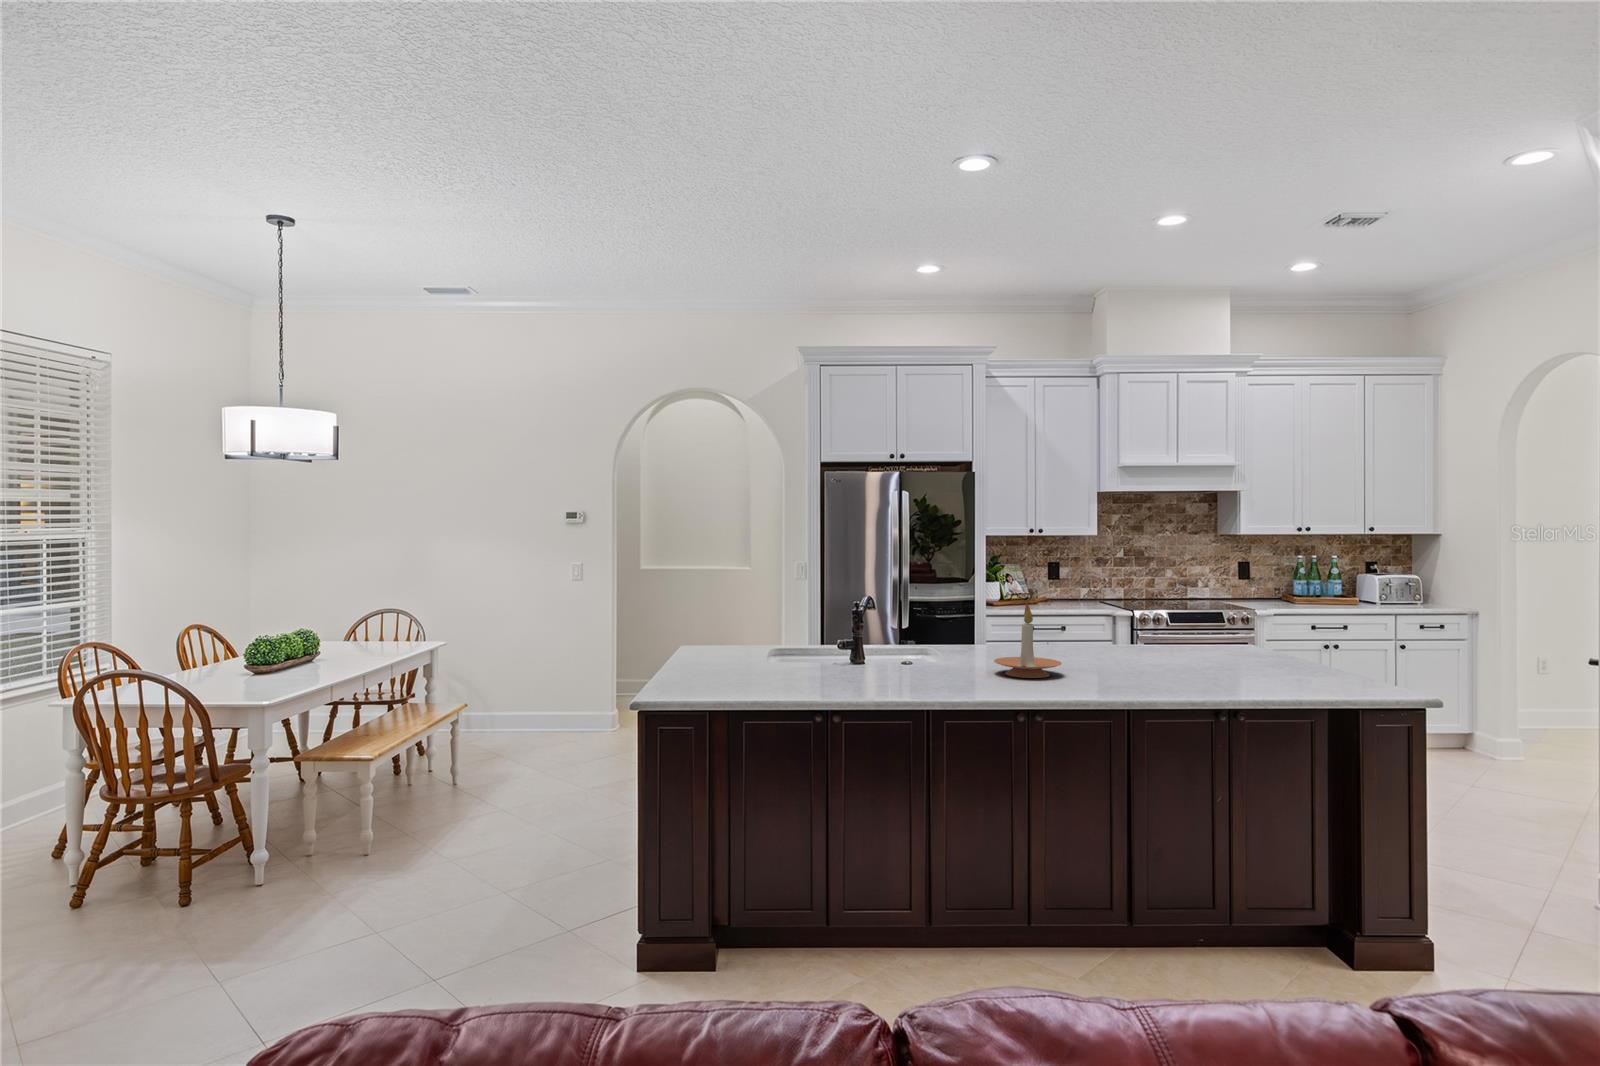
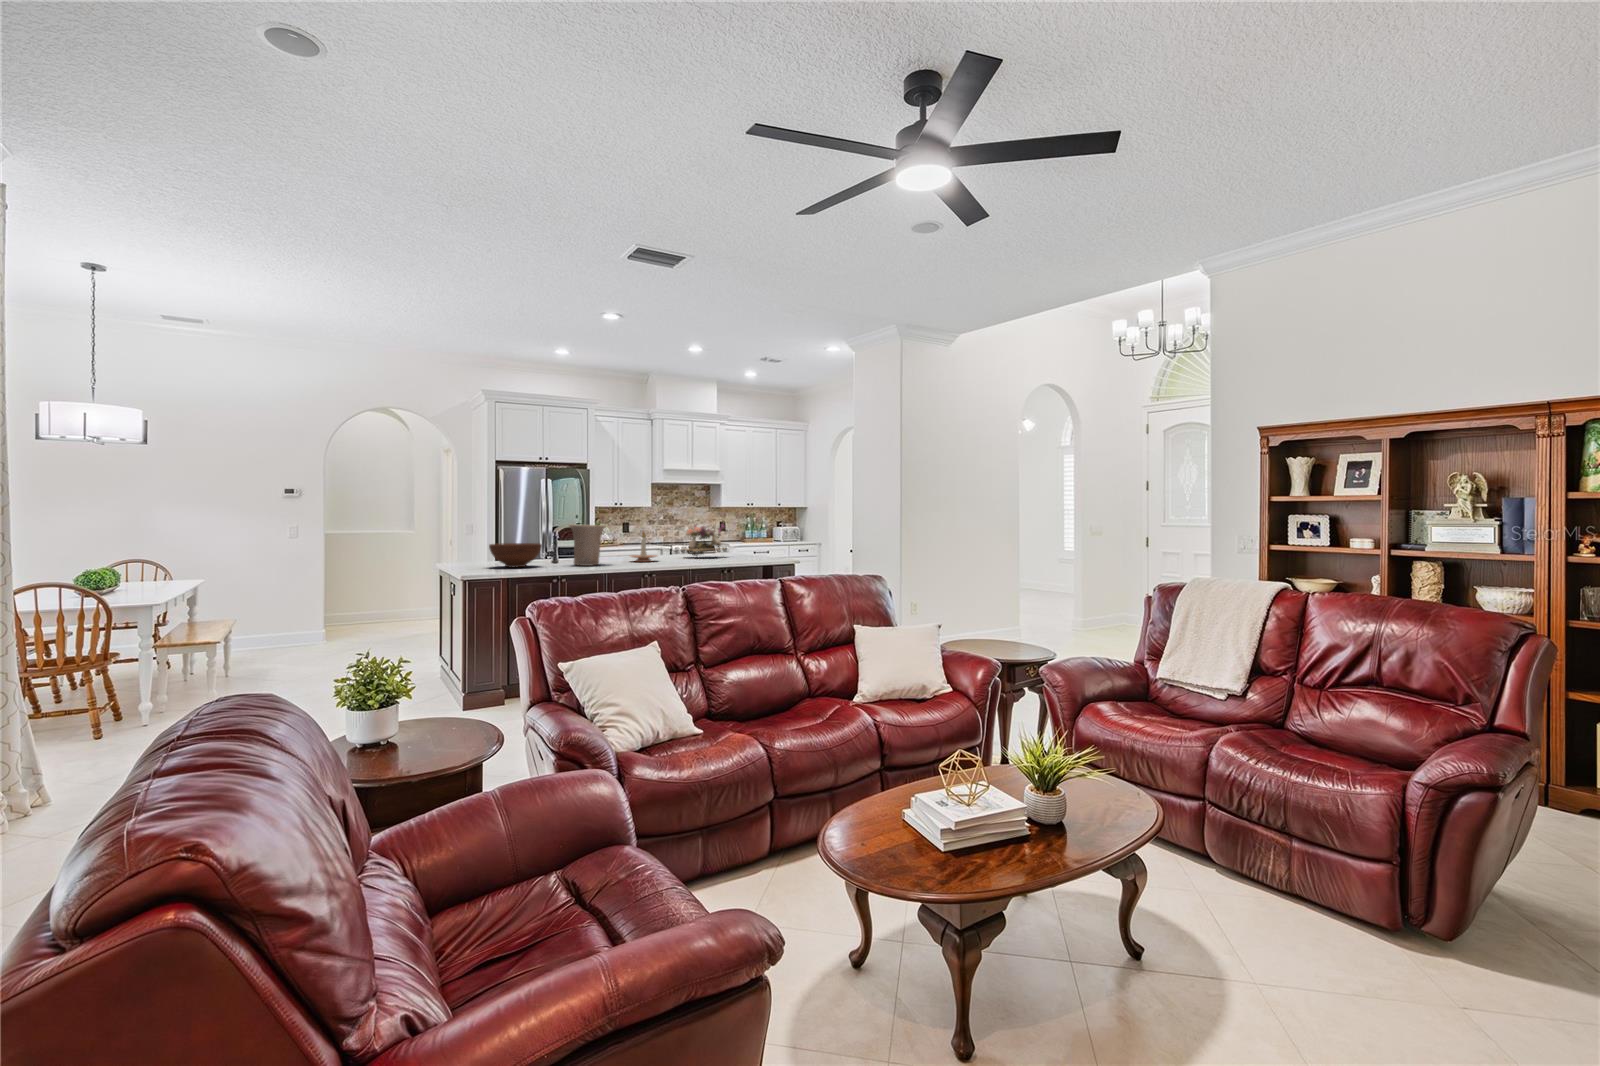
flower arrangement: none [1124,584,1236,664] -> present [685,522,725,556]
vase: none [849,592,930,688] -> present [569,524,606,566]
fruit bowl: none [697,626,798,681] -> present [489,543,542,567]

